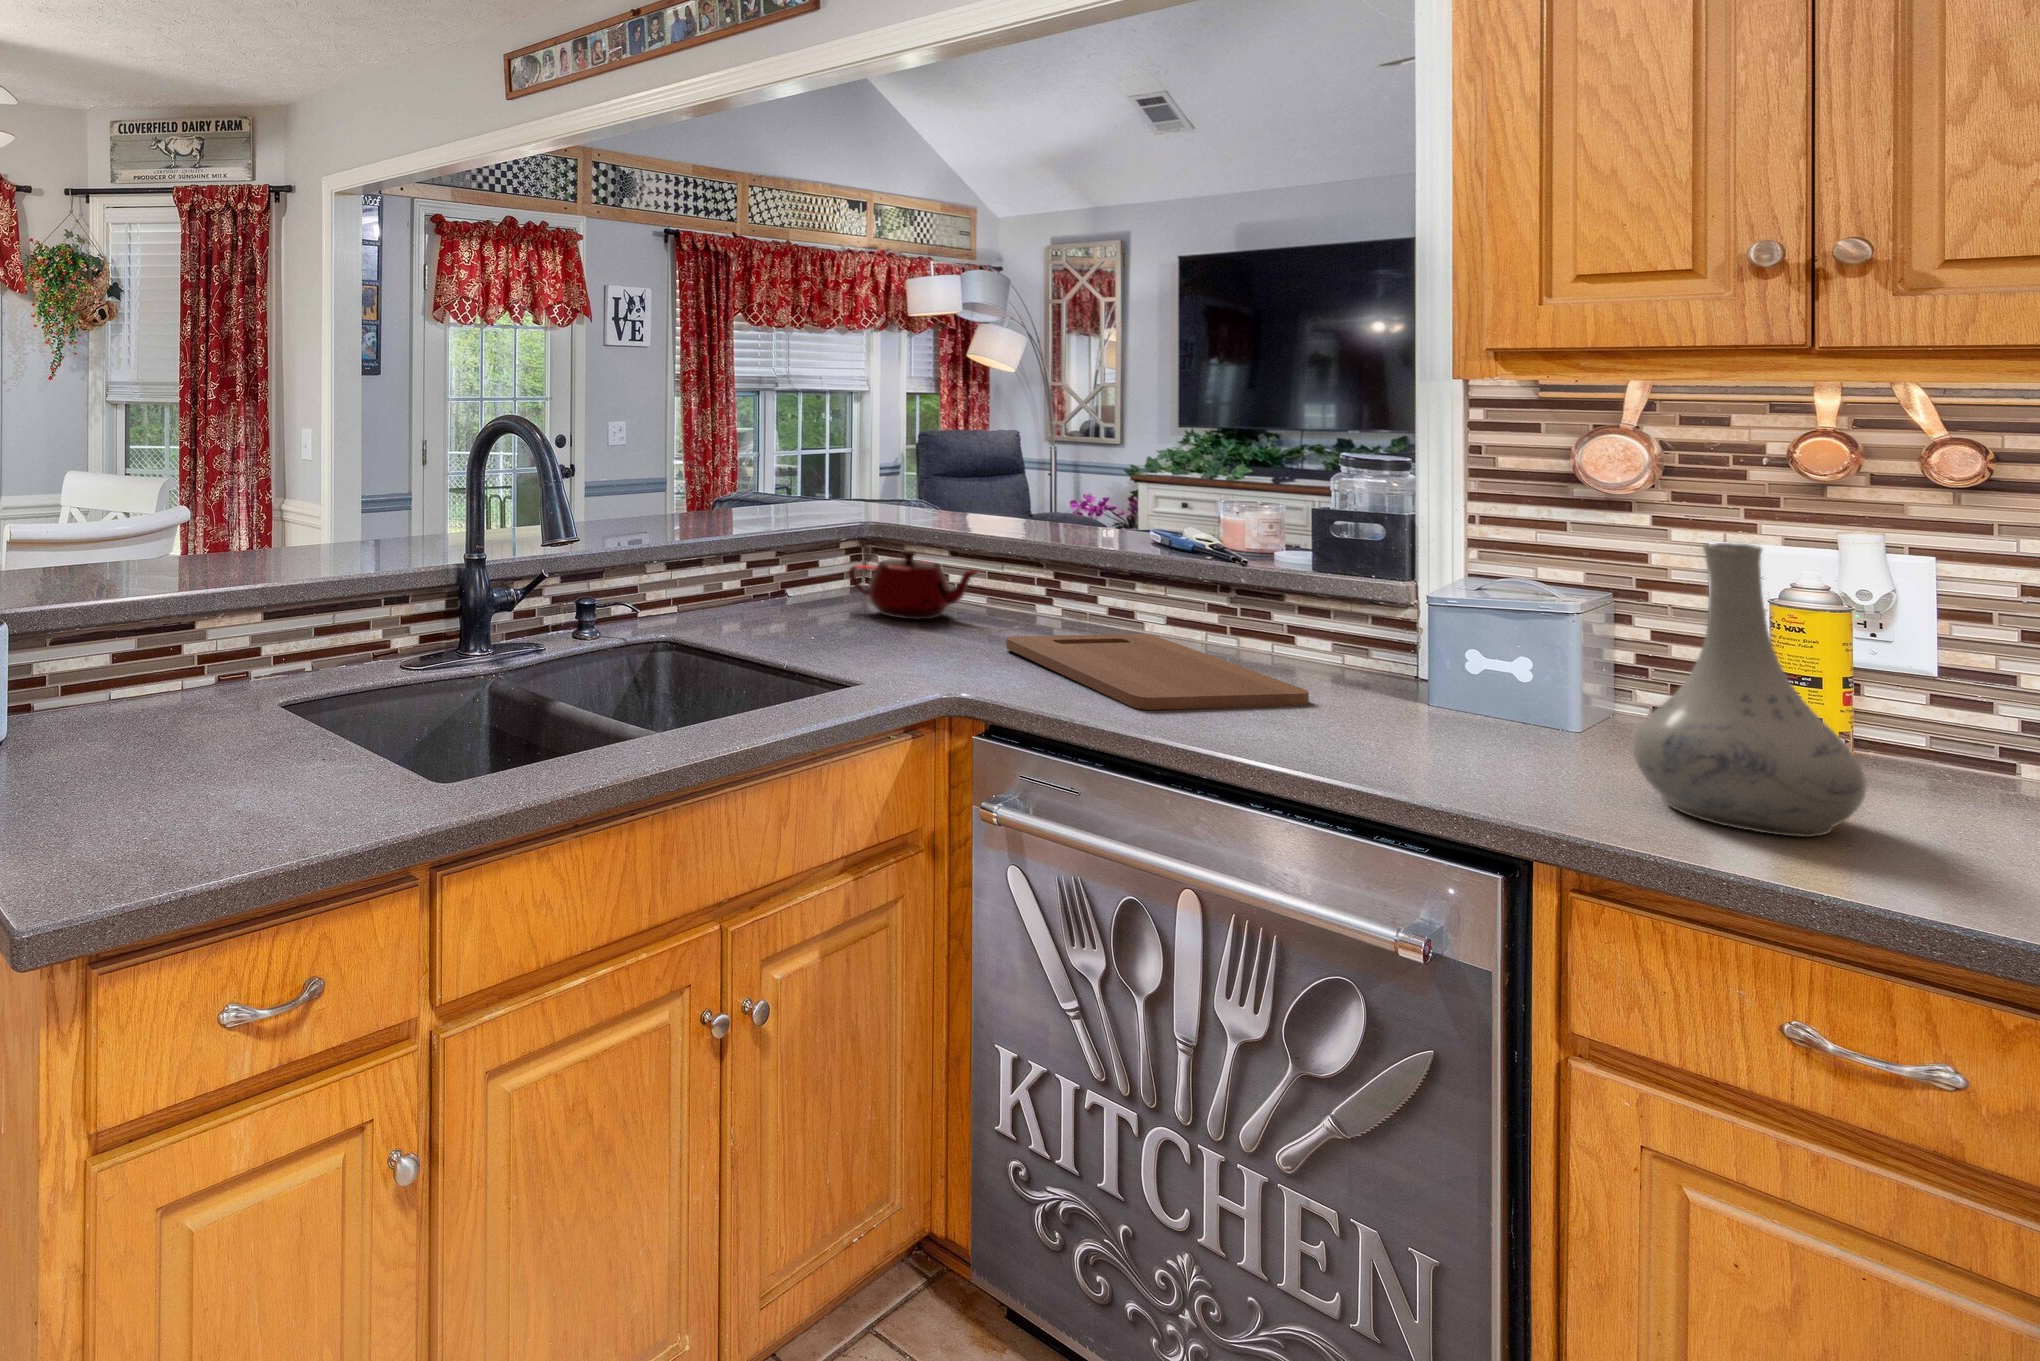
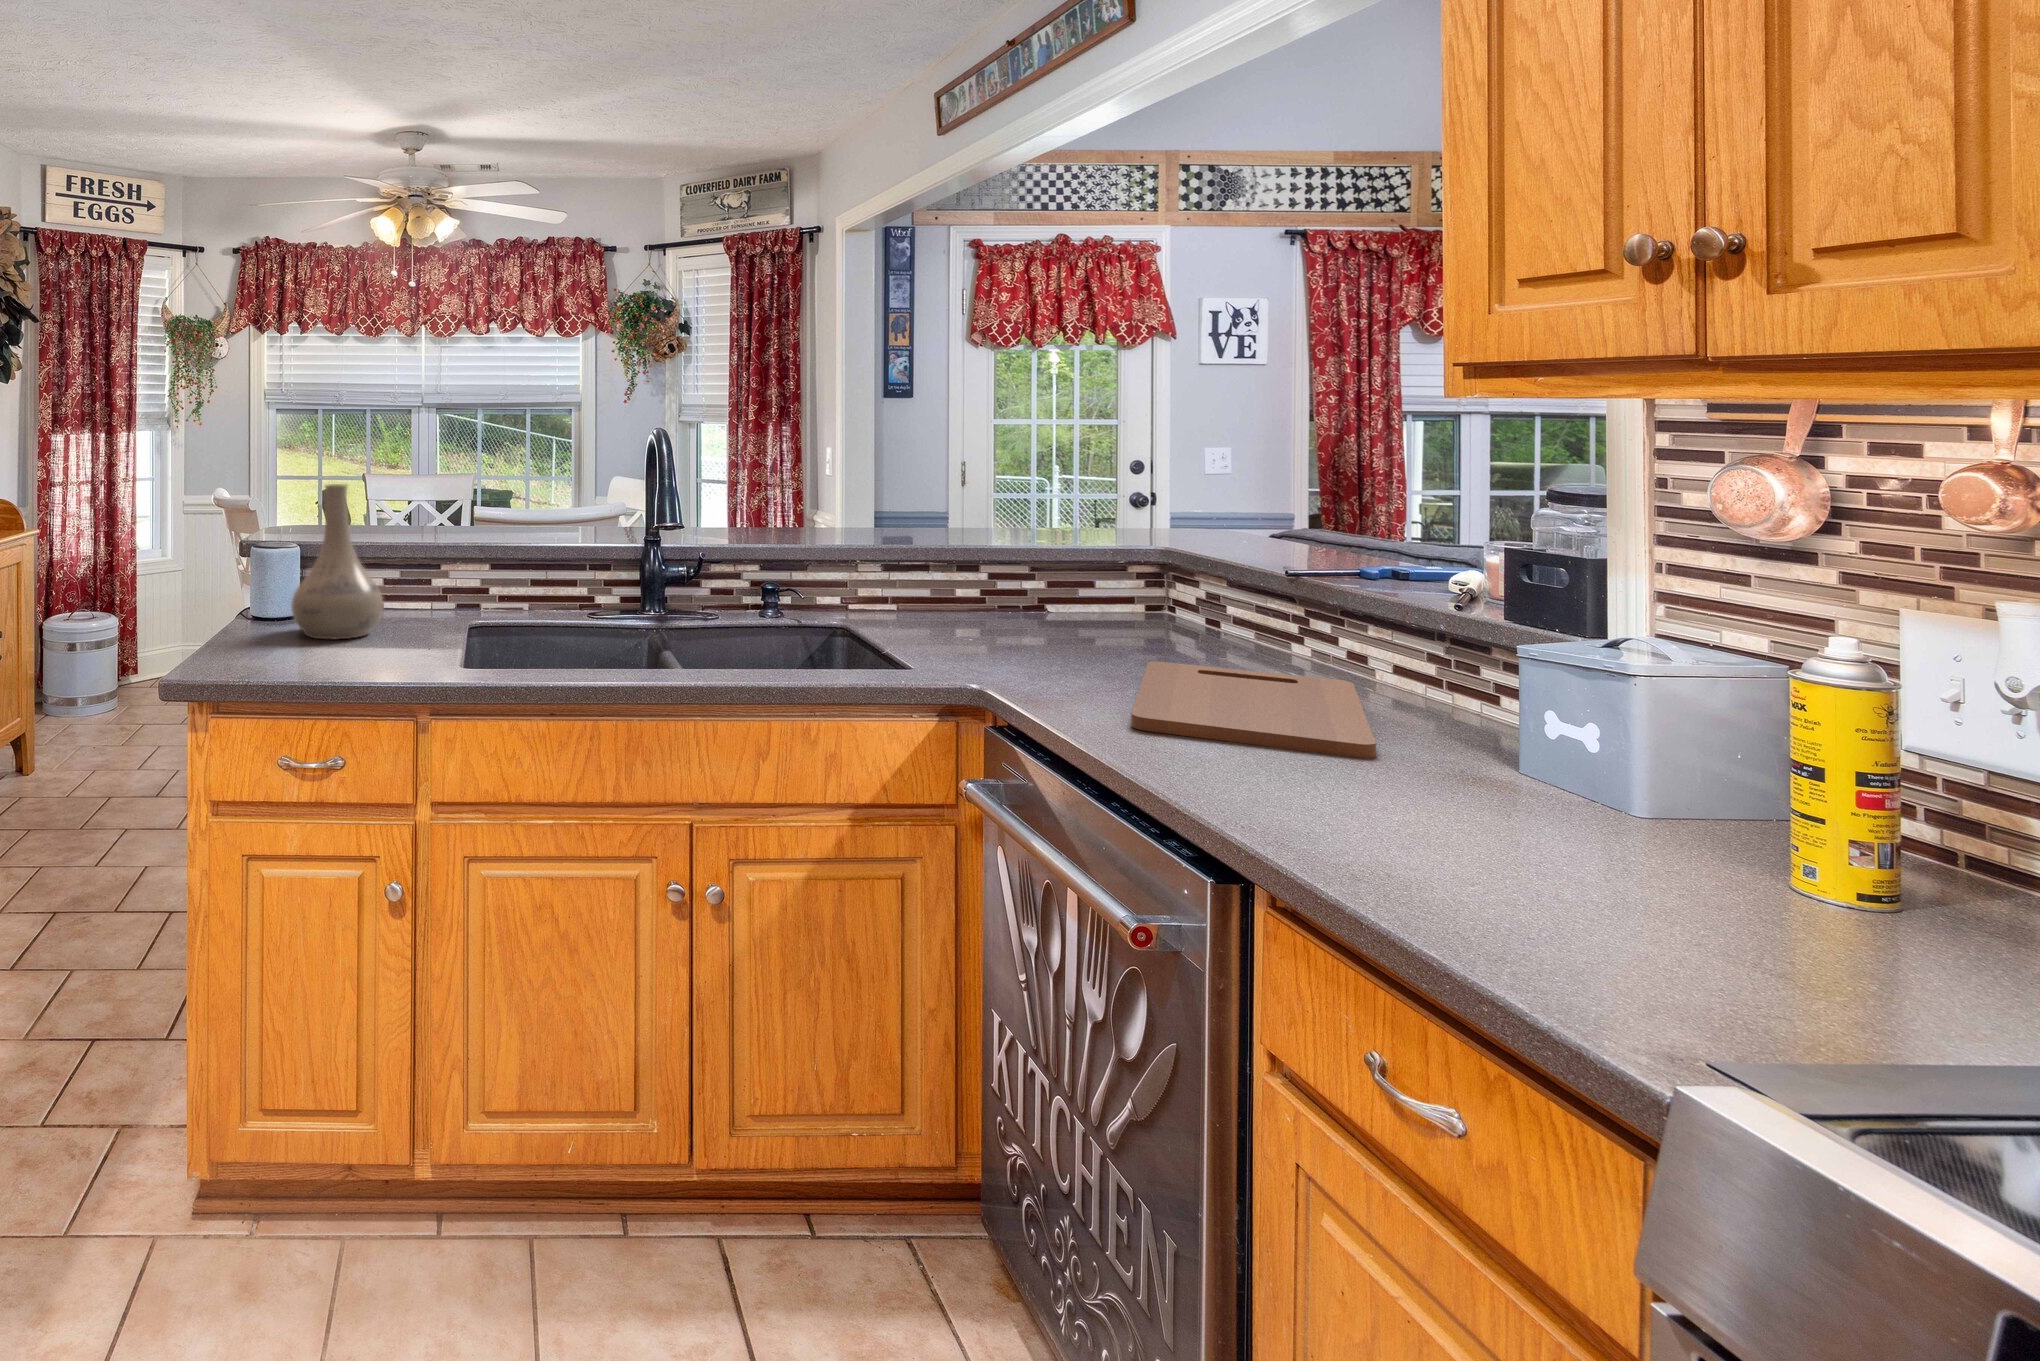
vase: present [1633,543,1866,837] -> present [291,484,384,640]
teapot: present [848,550,978,619] -> none [1084,571,1205,645]

